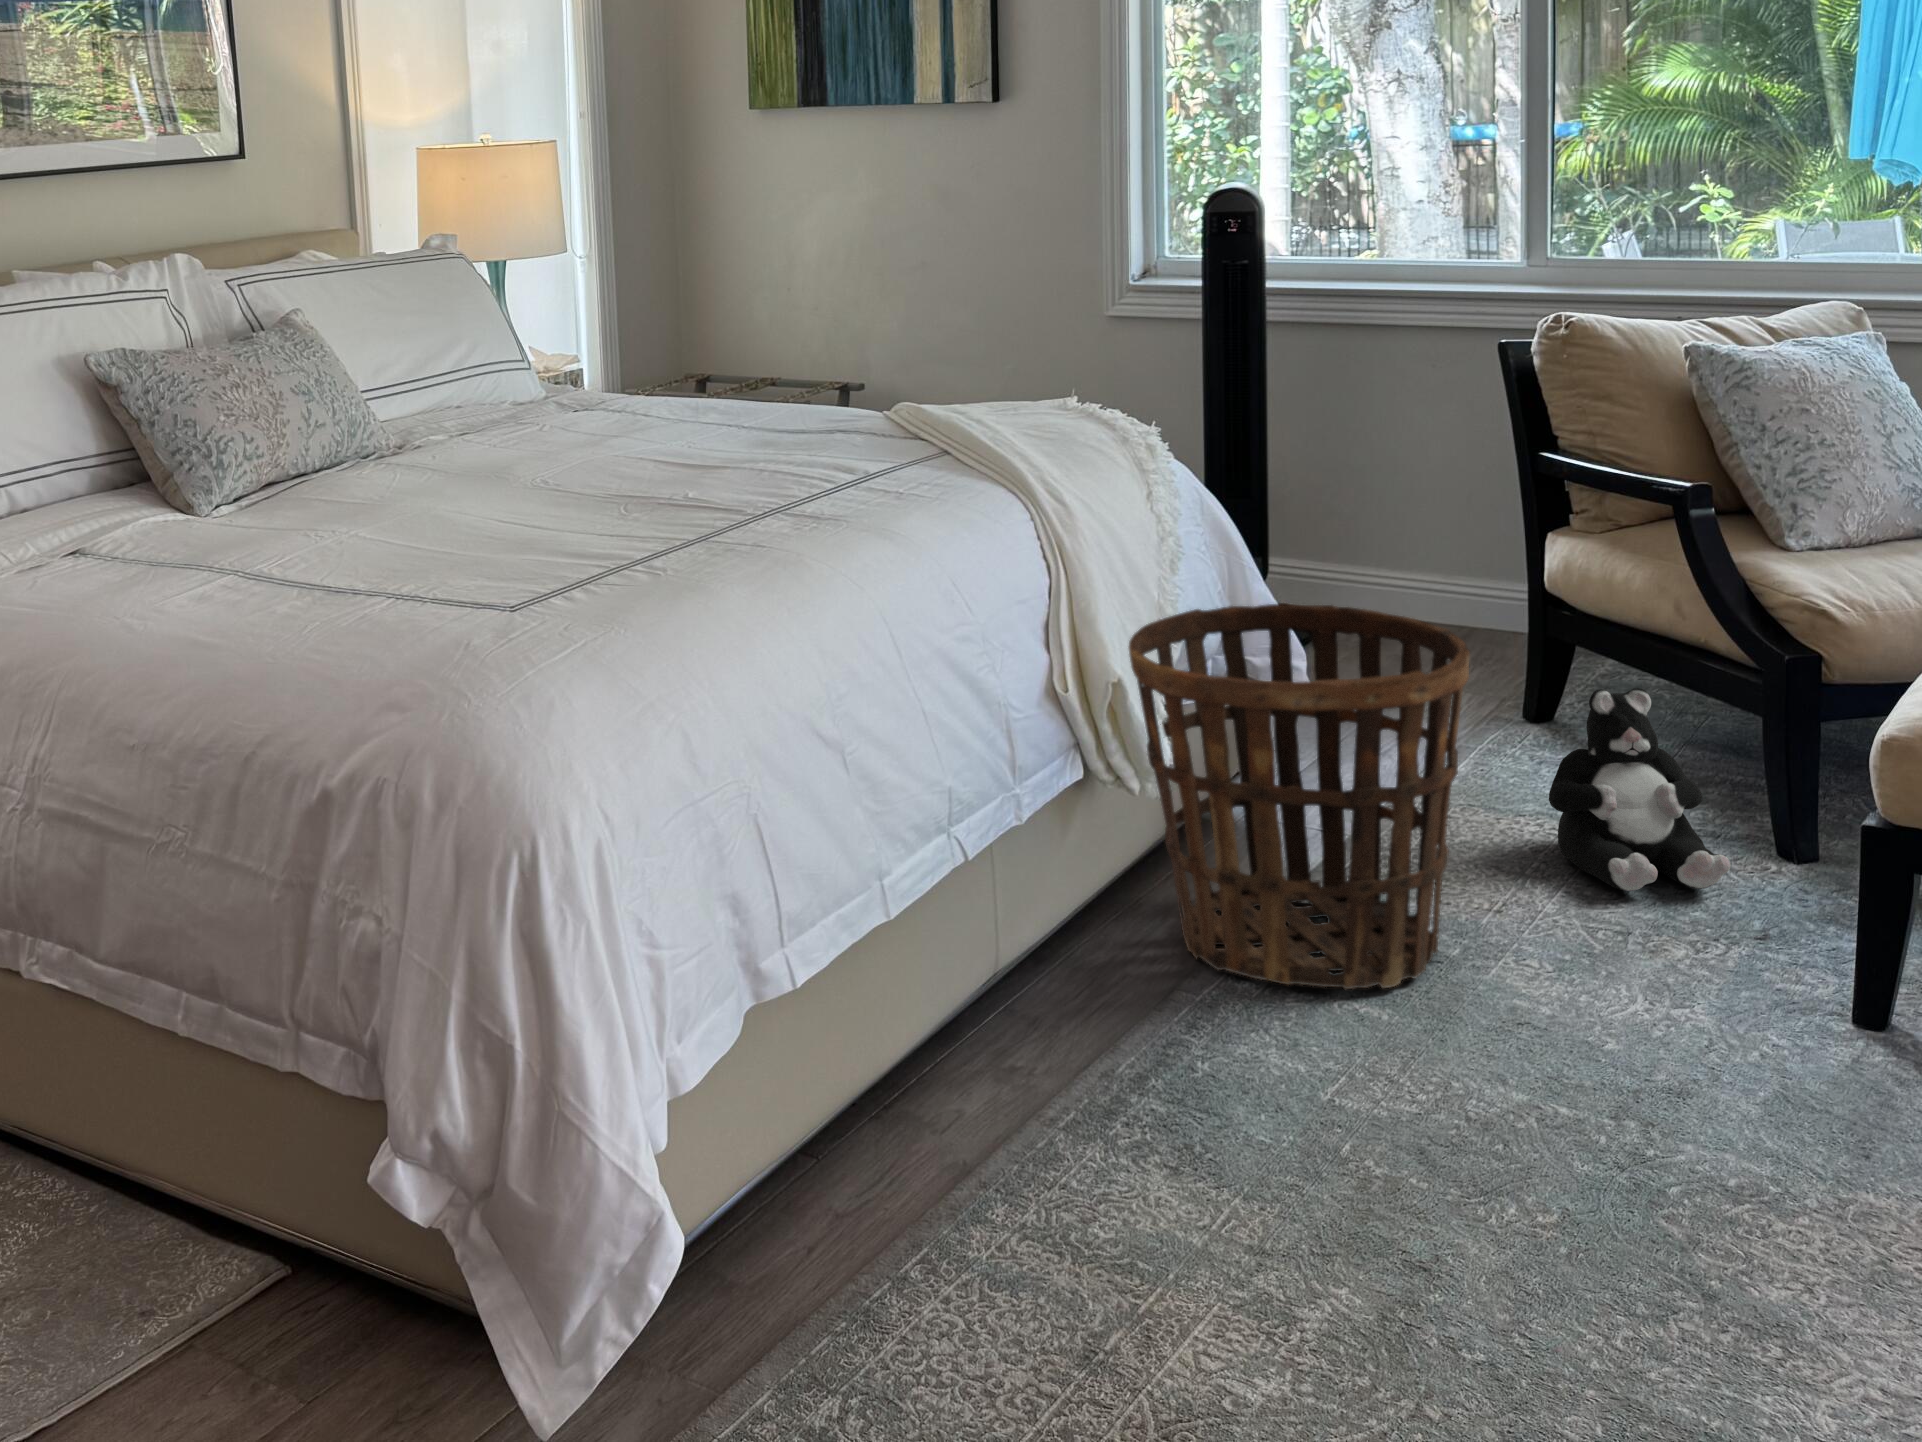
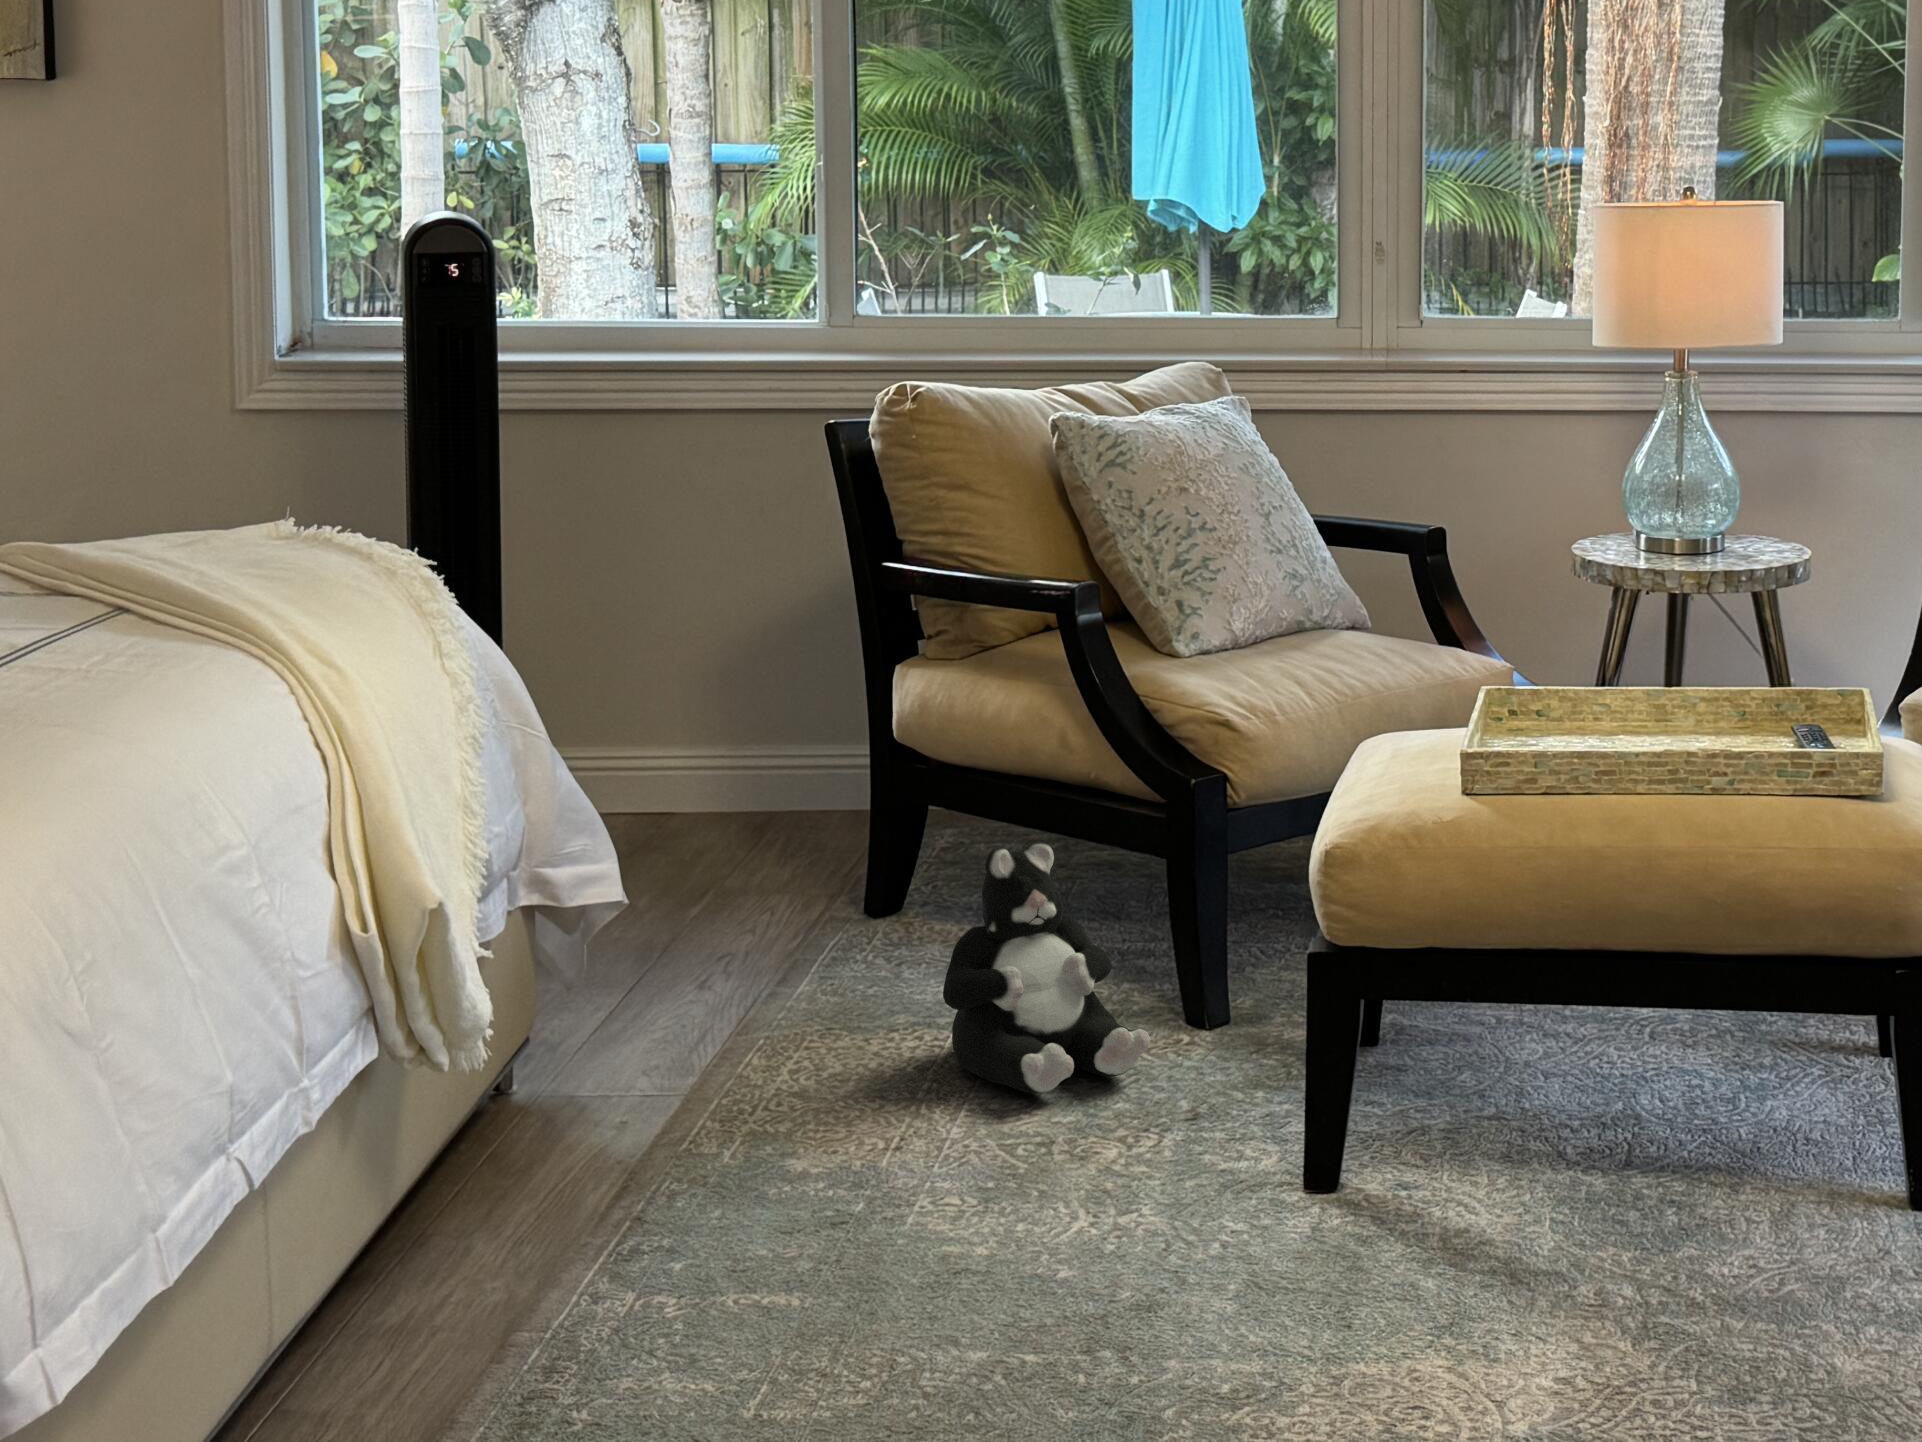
basket: present [1129,603,1470,989] -> none [428,773,881,1294]

